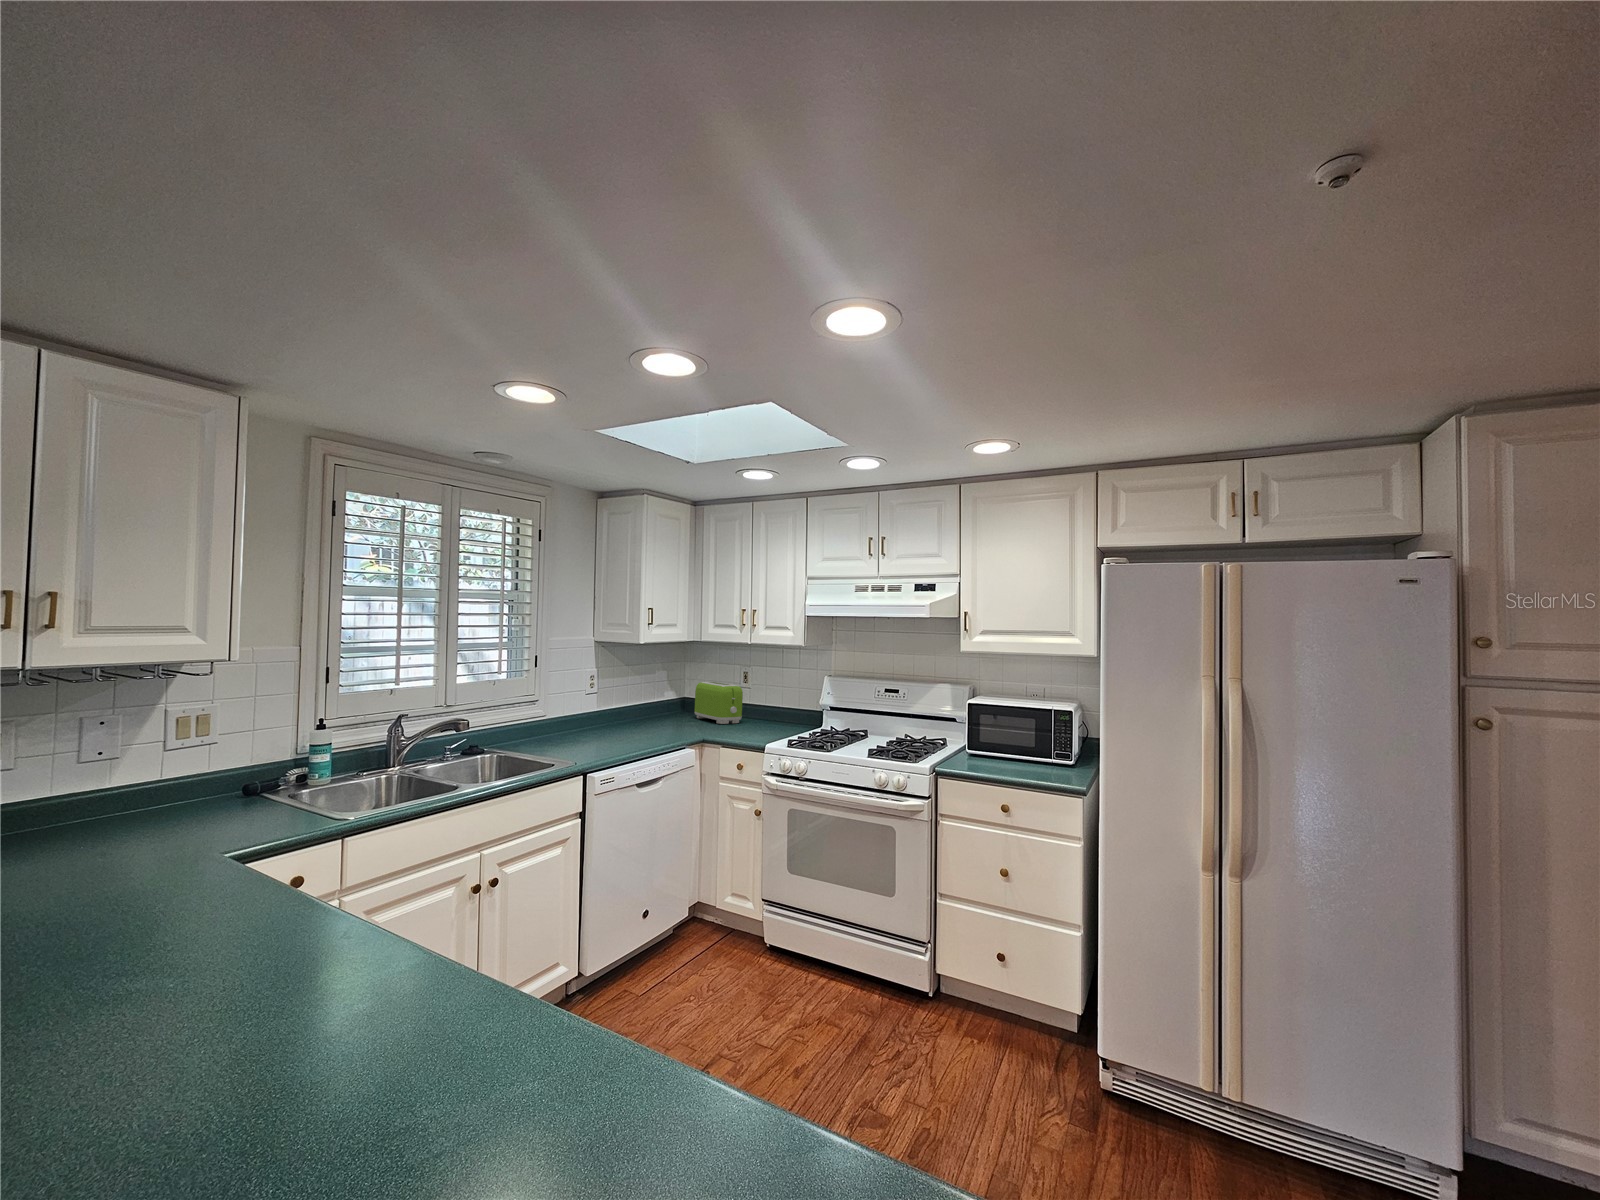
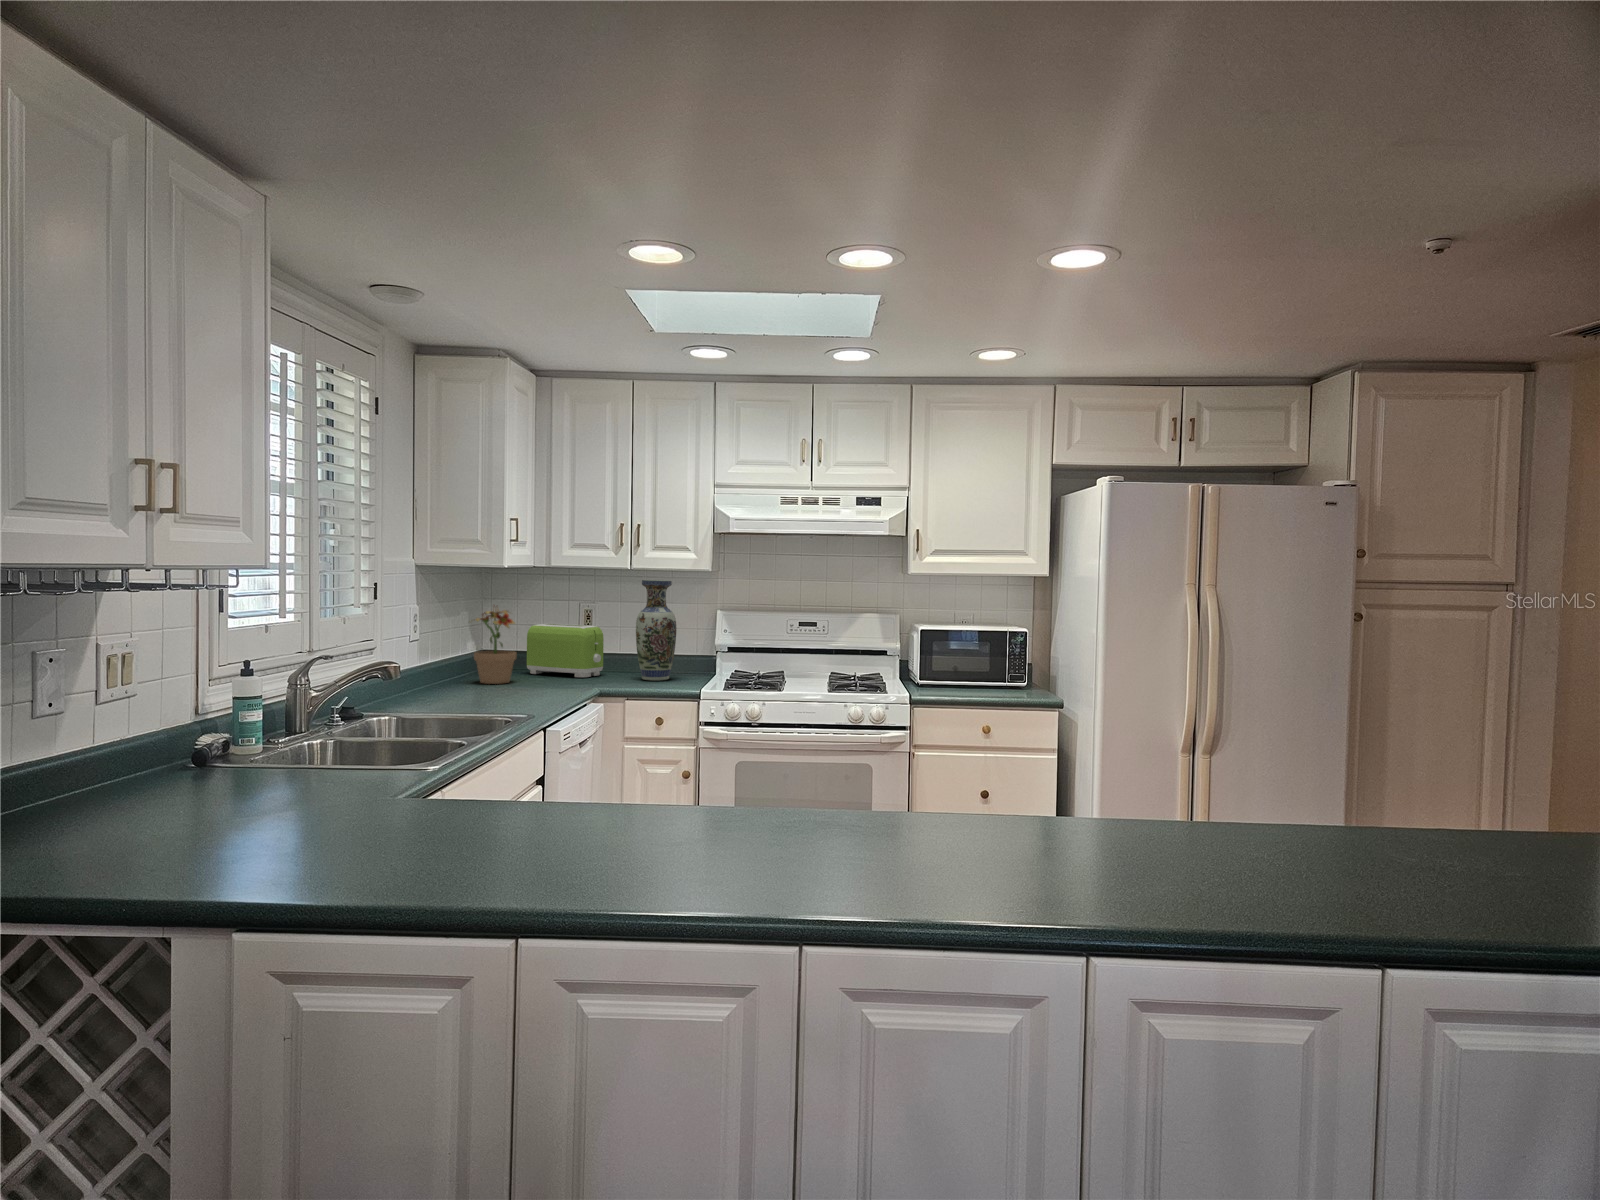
vase: none [753,652,784,731] -> present [636,580,676,681]
potted plant: none [640,666,672,724] -> present [474,610,516,684]

